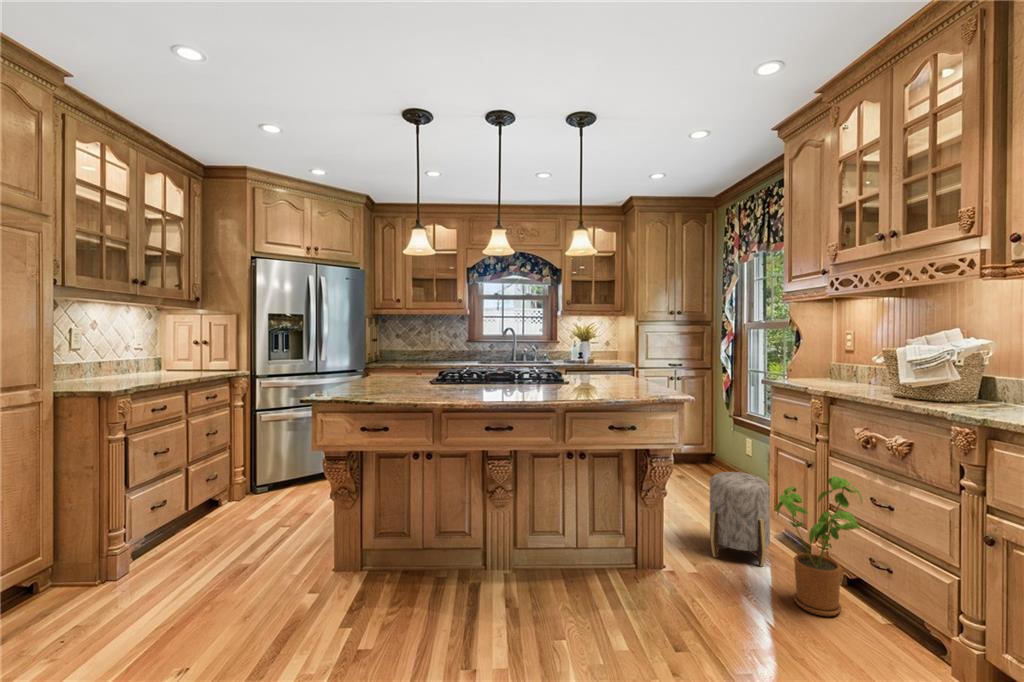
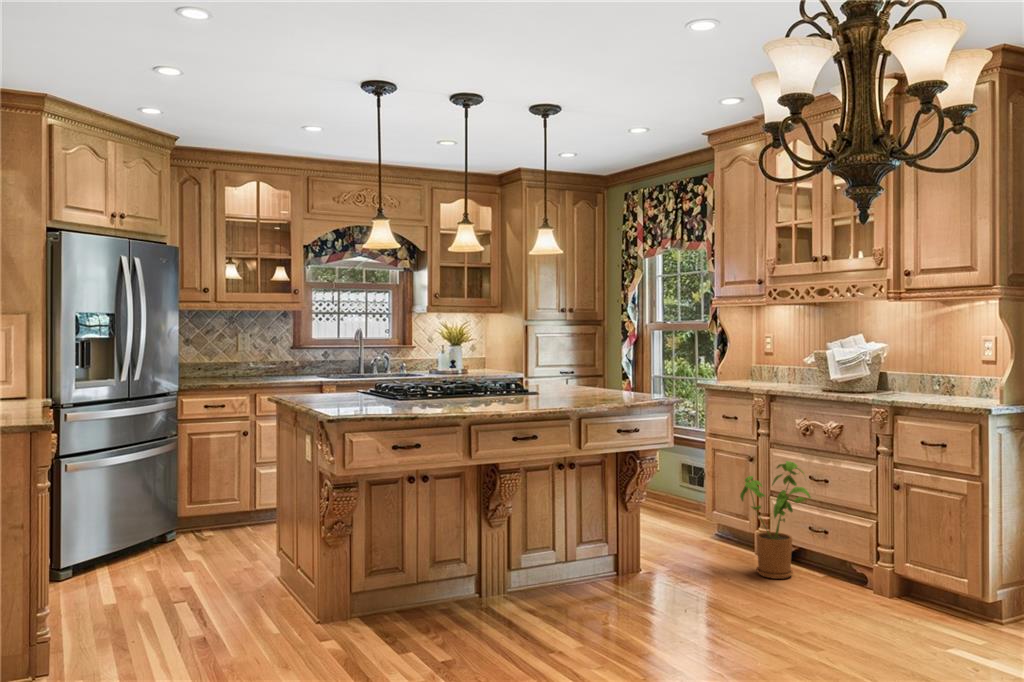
stool: present [710,472,770,567] -> none [666,475,721,558]

